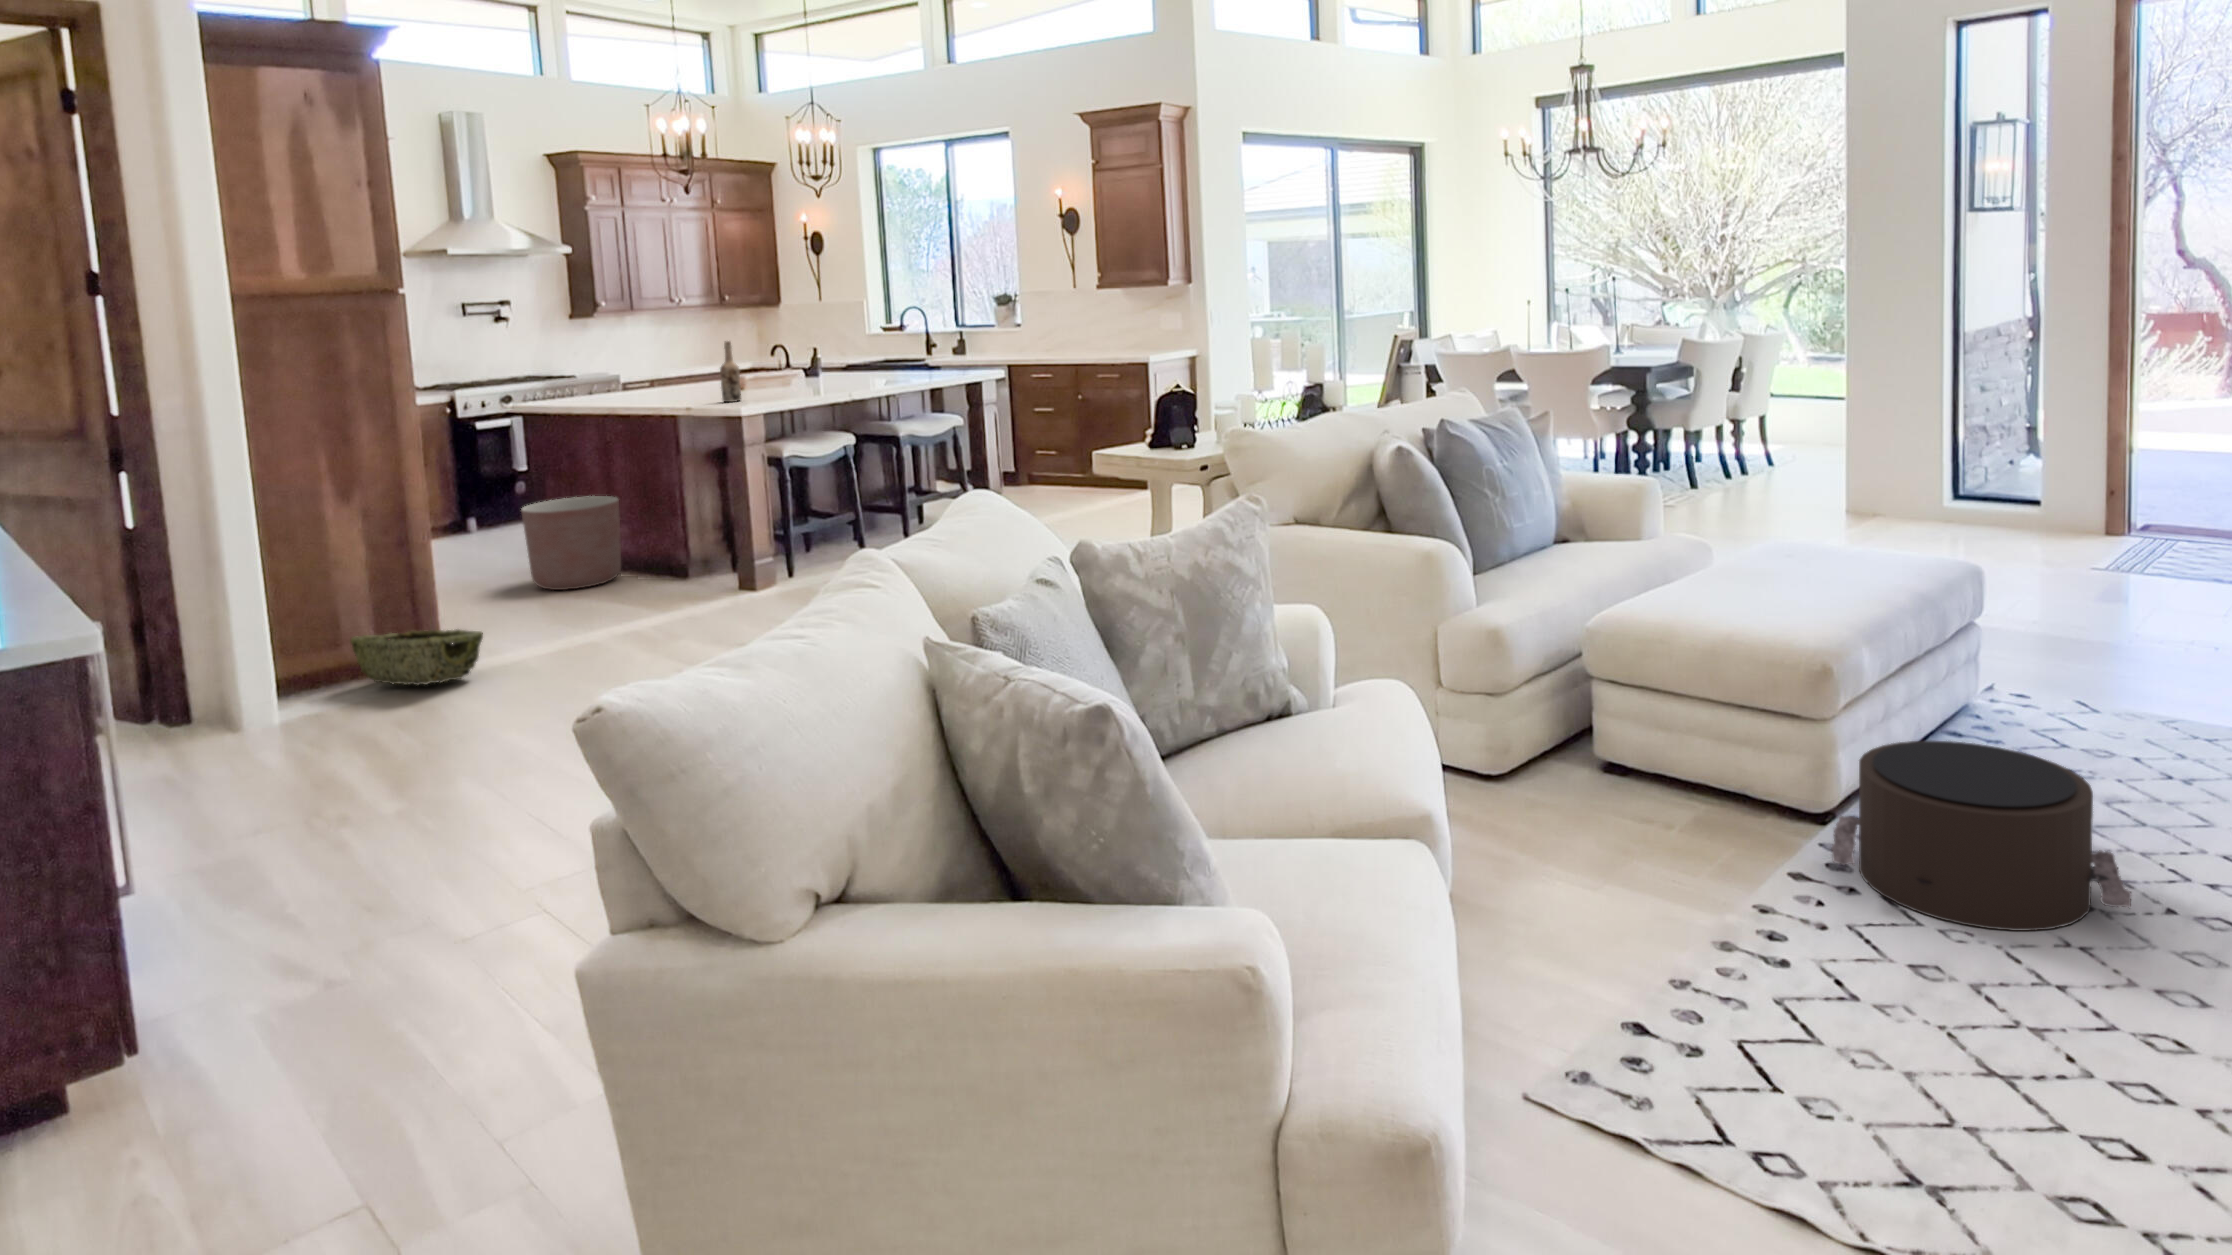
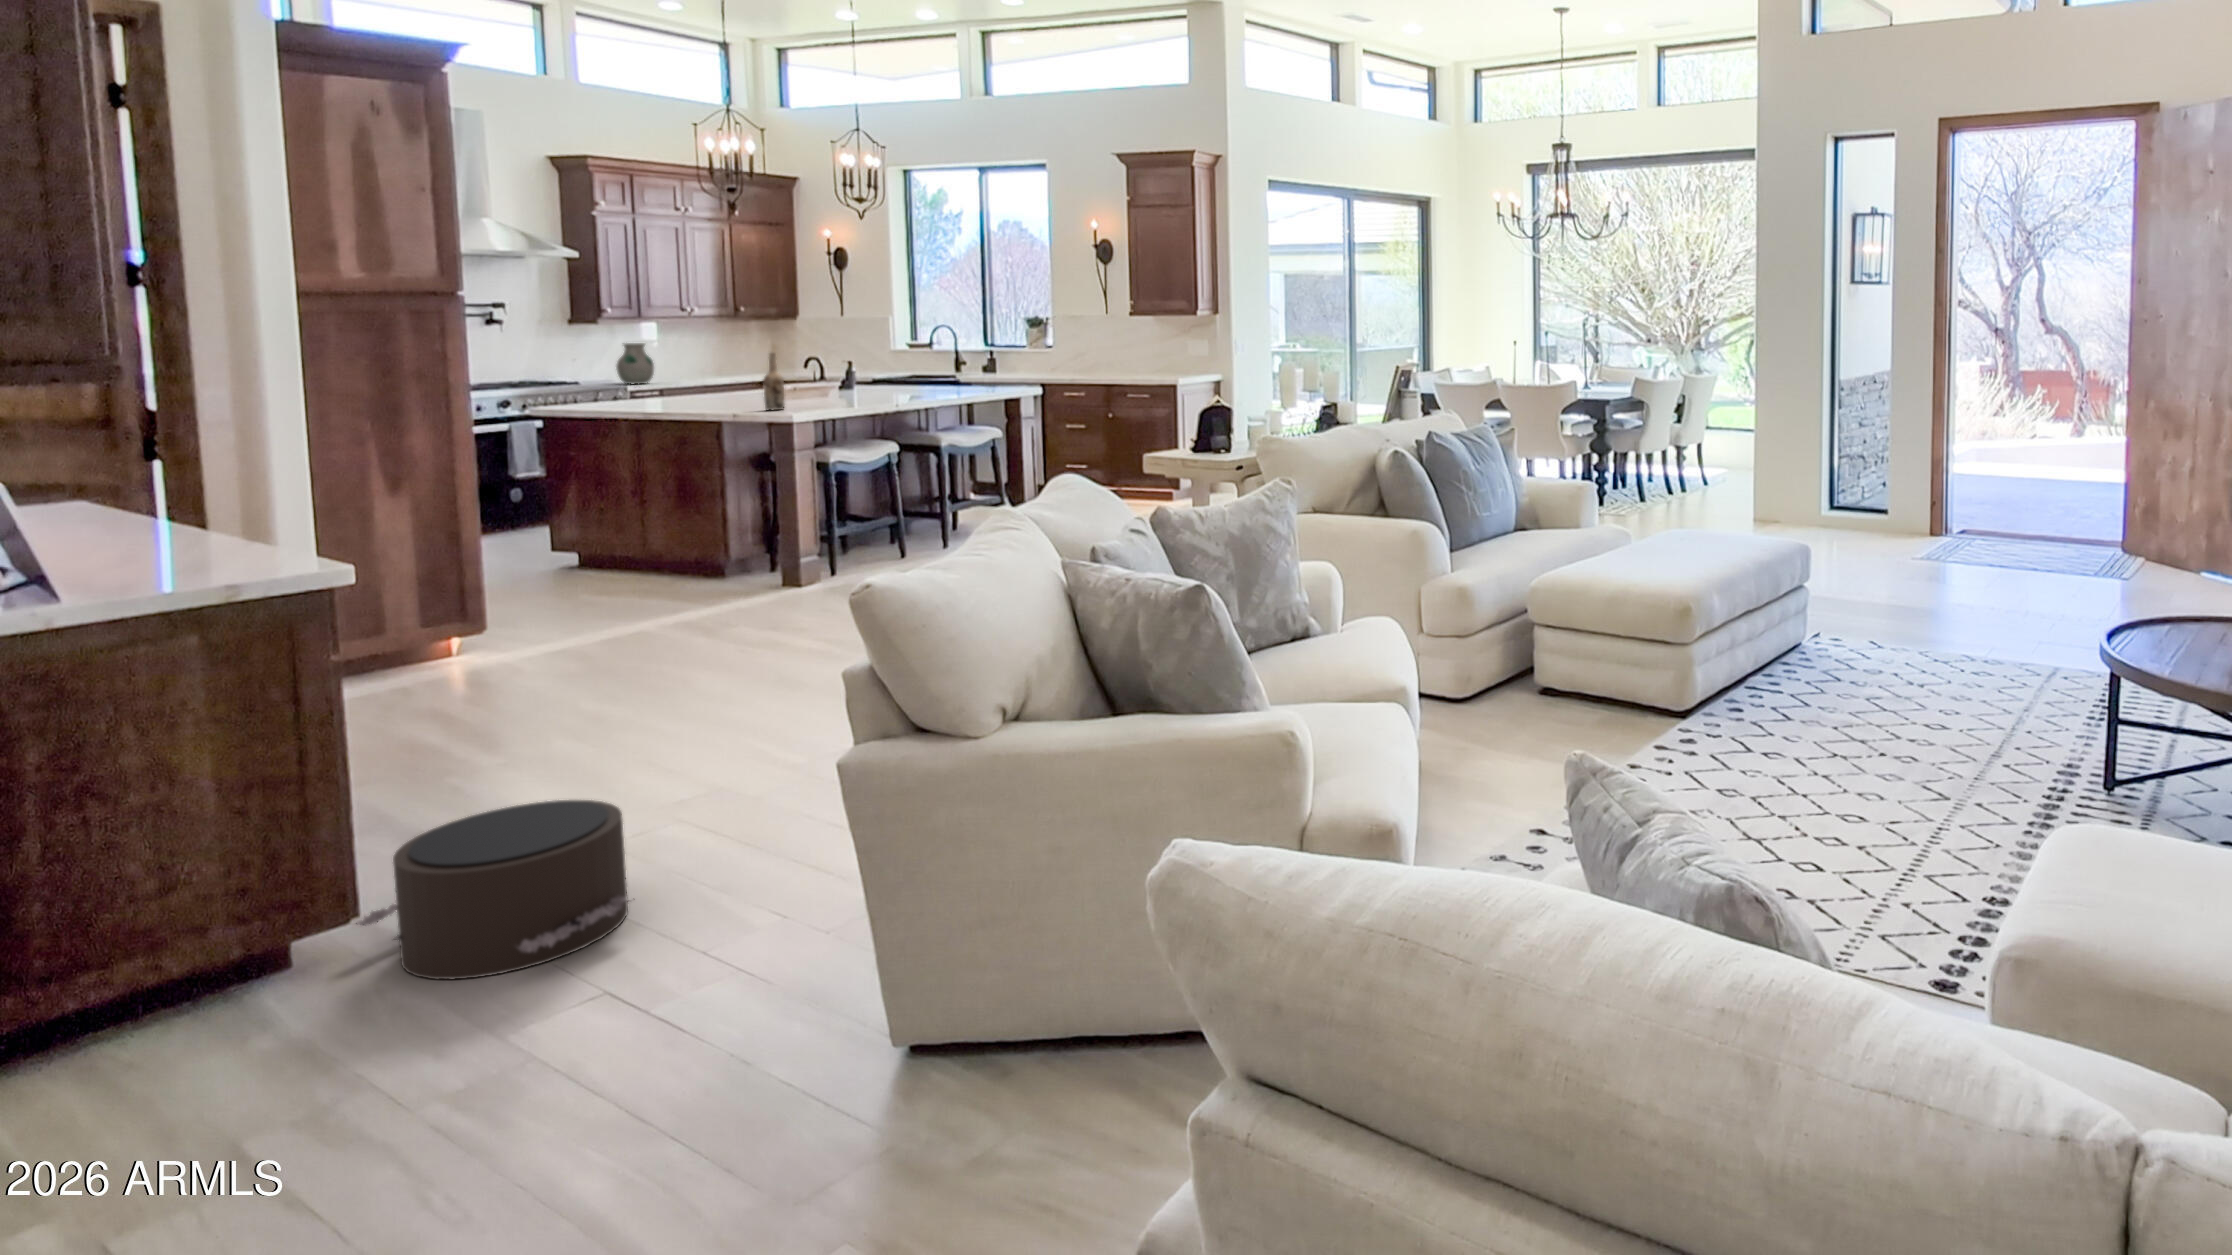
vase: none [615,335,649,376] -> present [616,343,654,384]
planter: present [521,496,621,590] -> none [548,499,653,589]
woven basket: present [351,629,483,685] -> none [395,618,538,670]
pouf: present [1831,741,2131,931] -> present [357,800,630,980]

